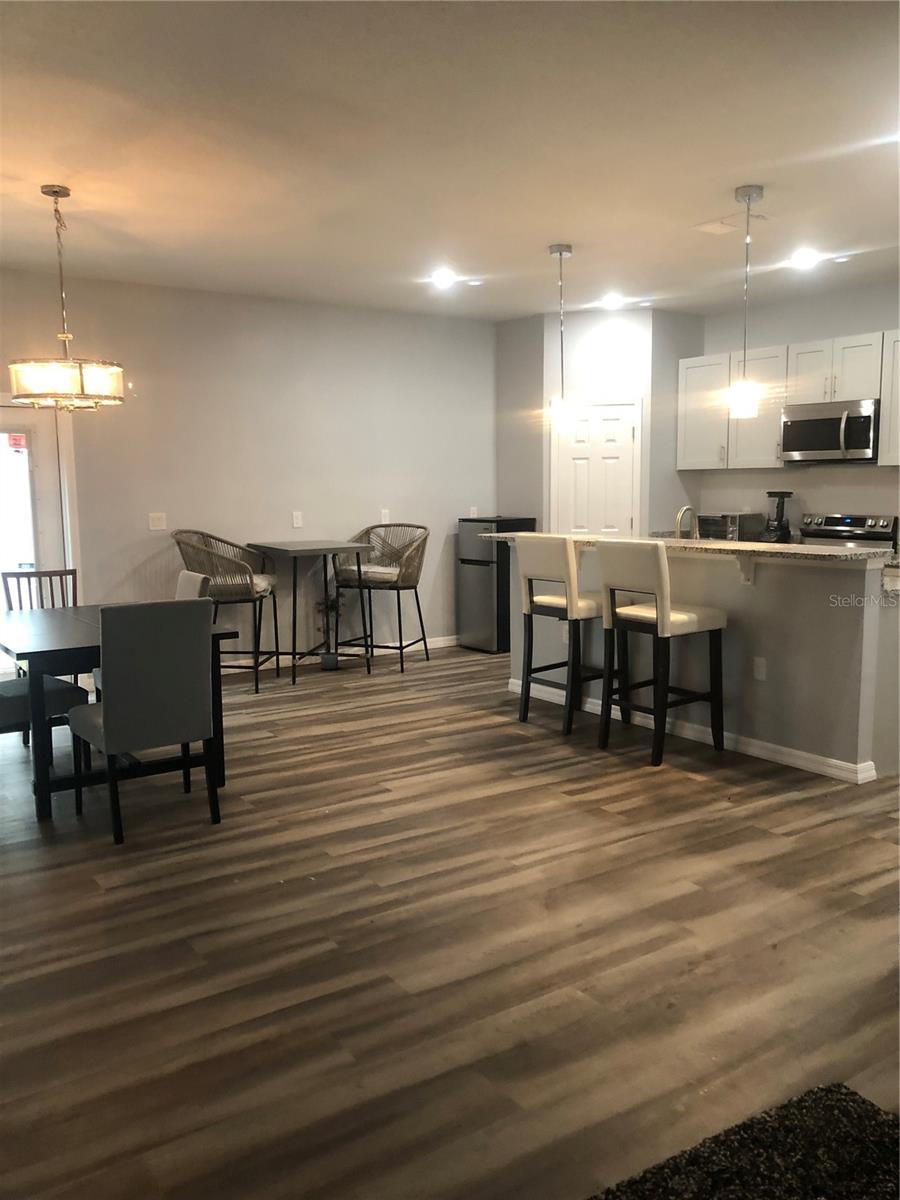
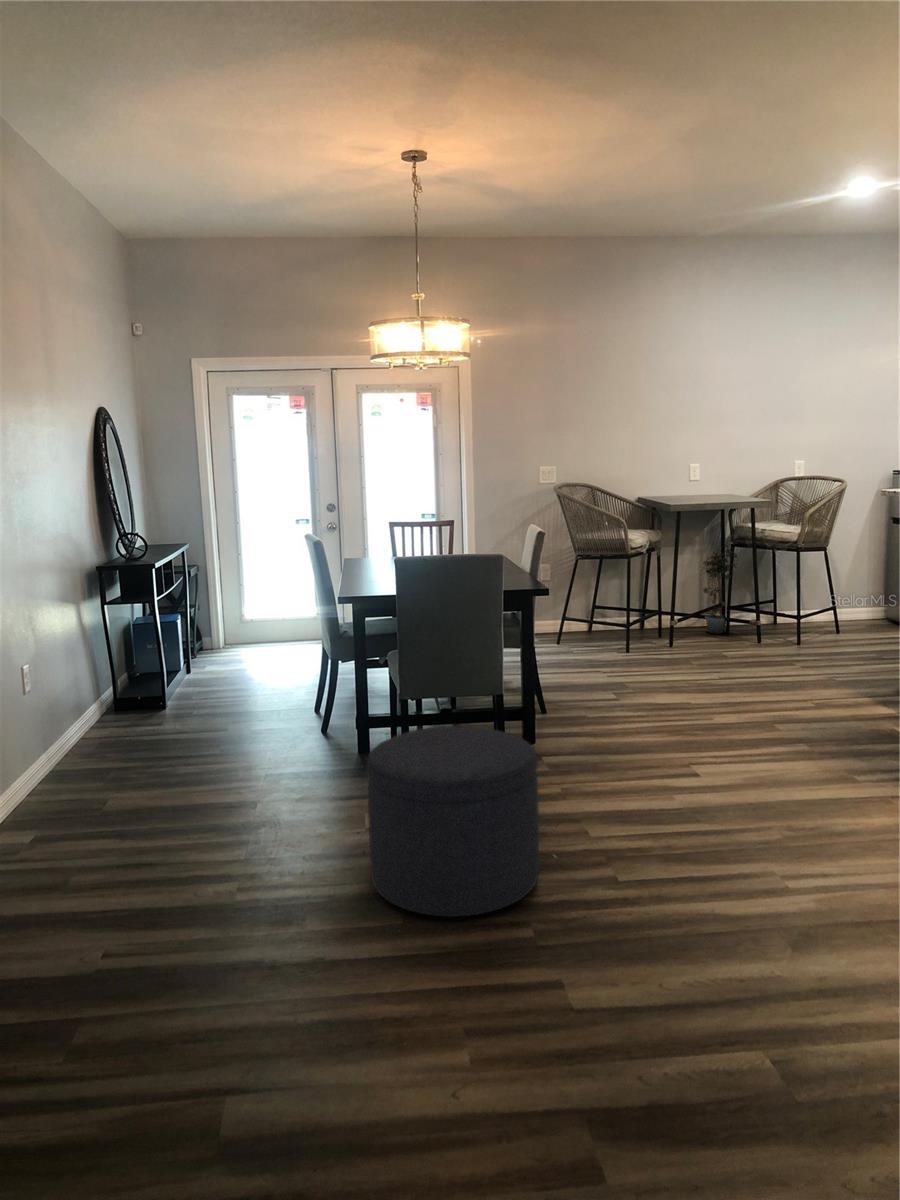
ottoman: none [134,768,308,954] -> present [367,727,539,917]

